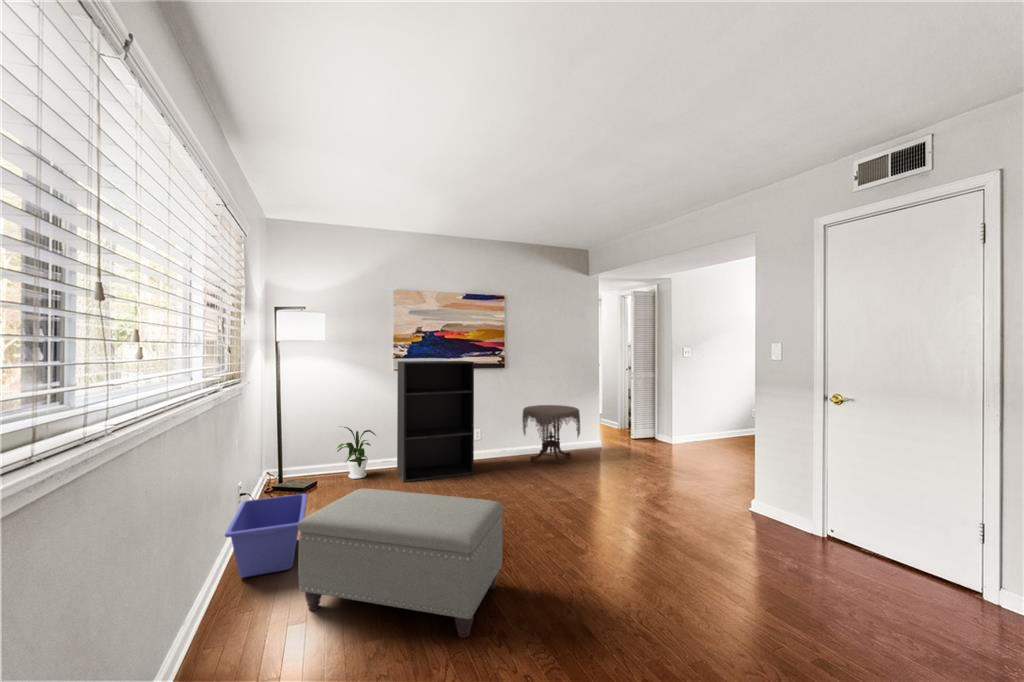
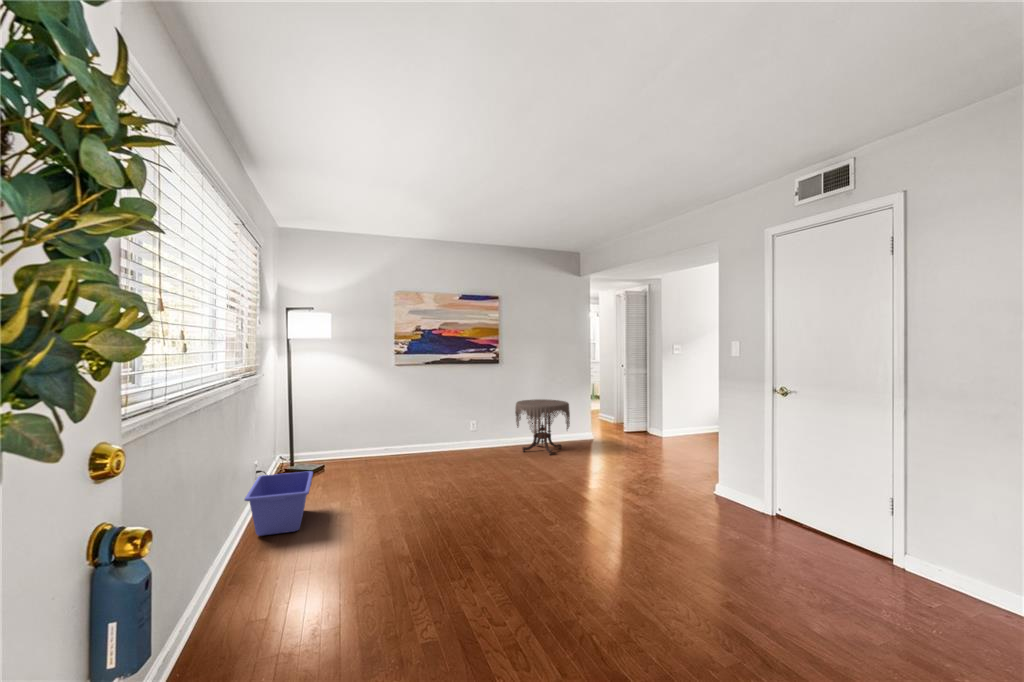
bookshelf: present [397,361,474,482] -> none [397,357,467,468]
house plant: present [337,427,375,479] -> none [341,416,378,464]
ottoman: present [298,489,503,638] -> none [303,464,474,580]

